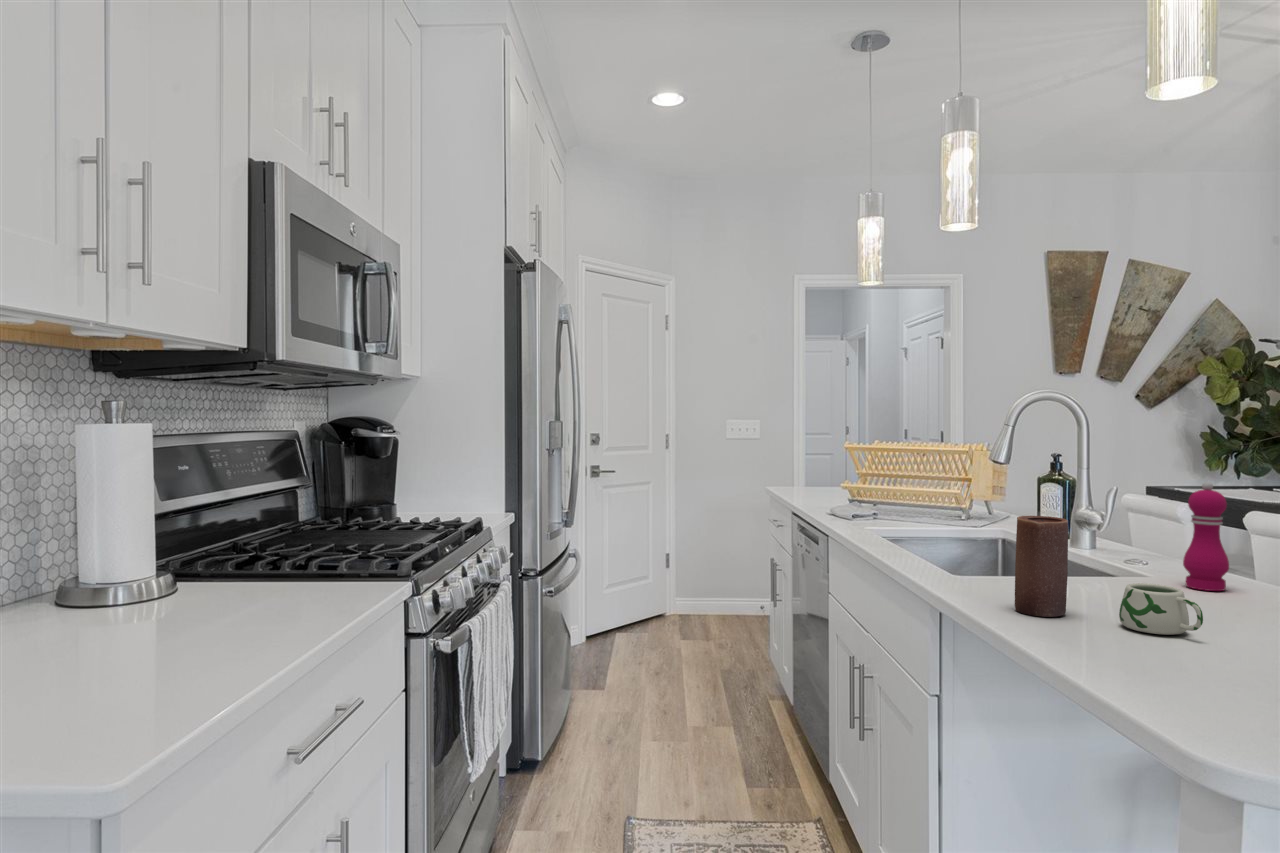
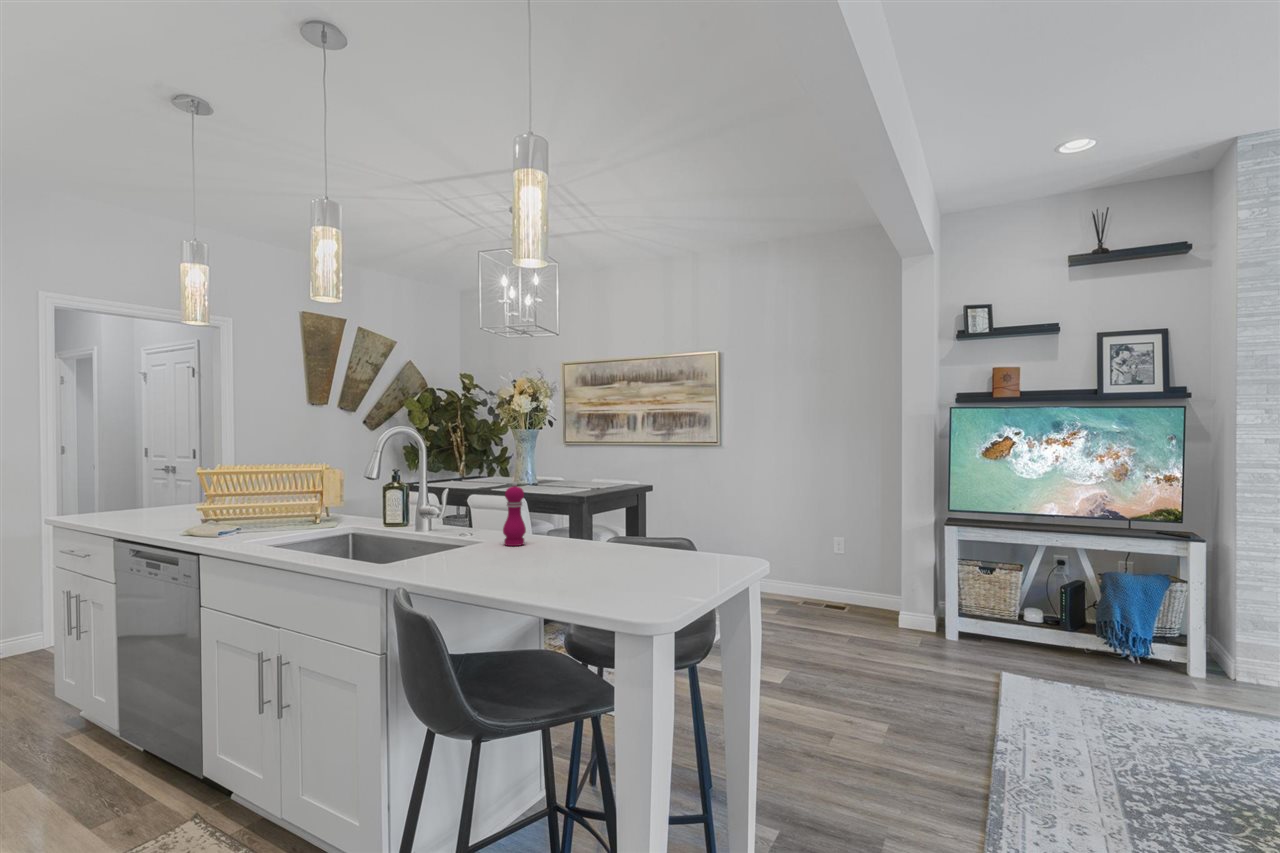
candle: present [1015,516,1068,617] -> none [451,514,483,581]
mug: present [1119,583,1203,635] -> none [513,546,560,576]

